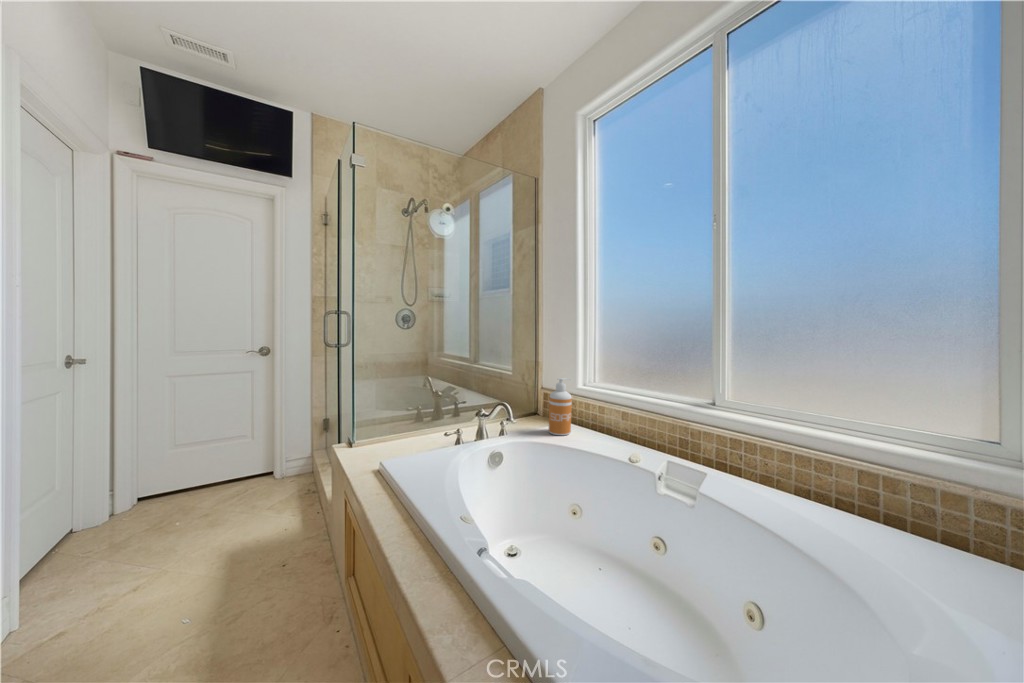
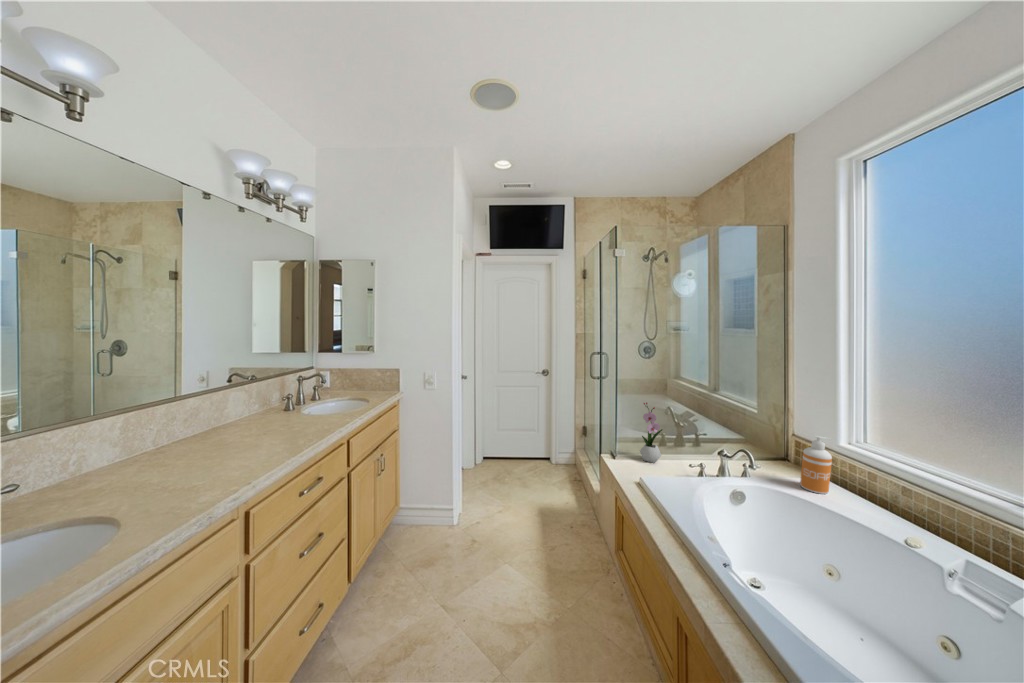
flower arrangement: none [387,367,415,443] -> present [640,402,662,463]

